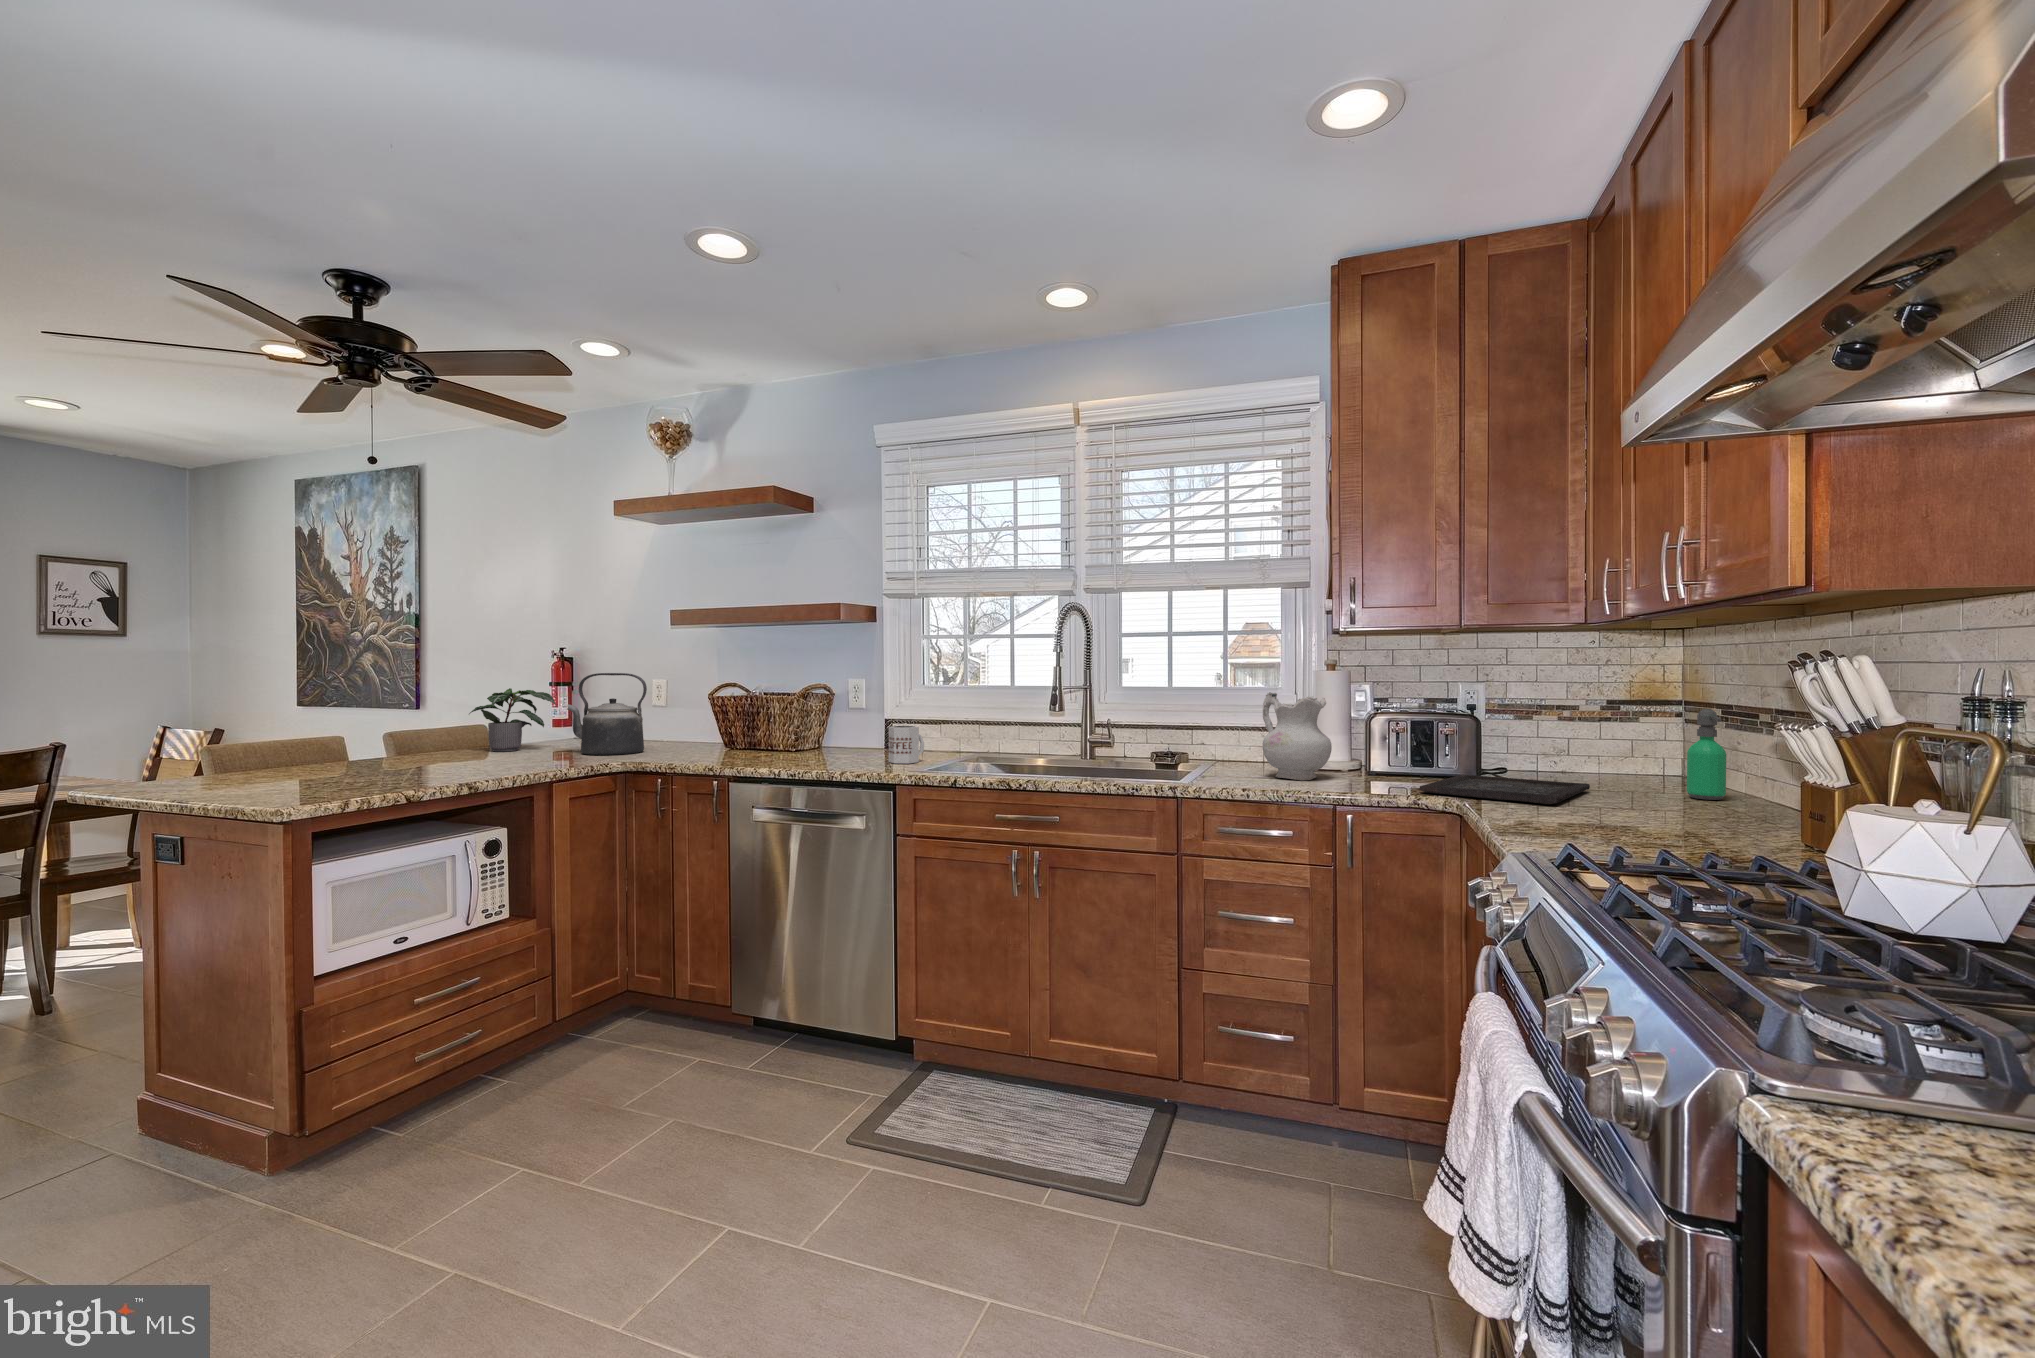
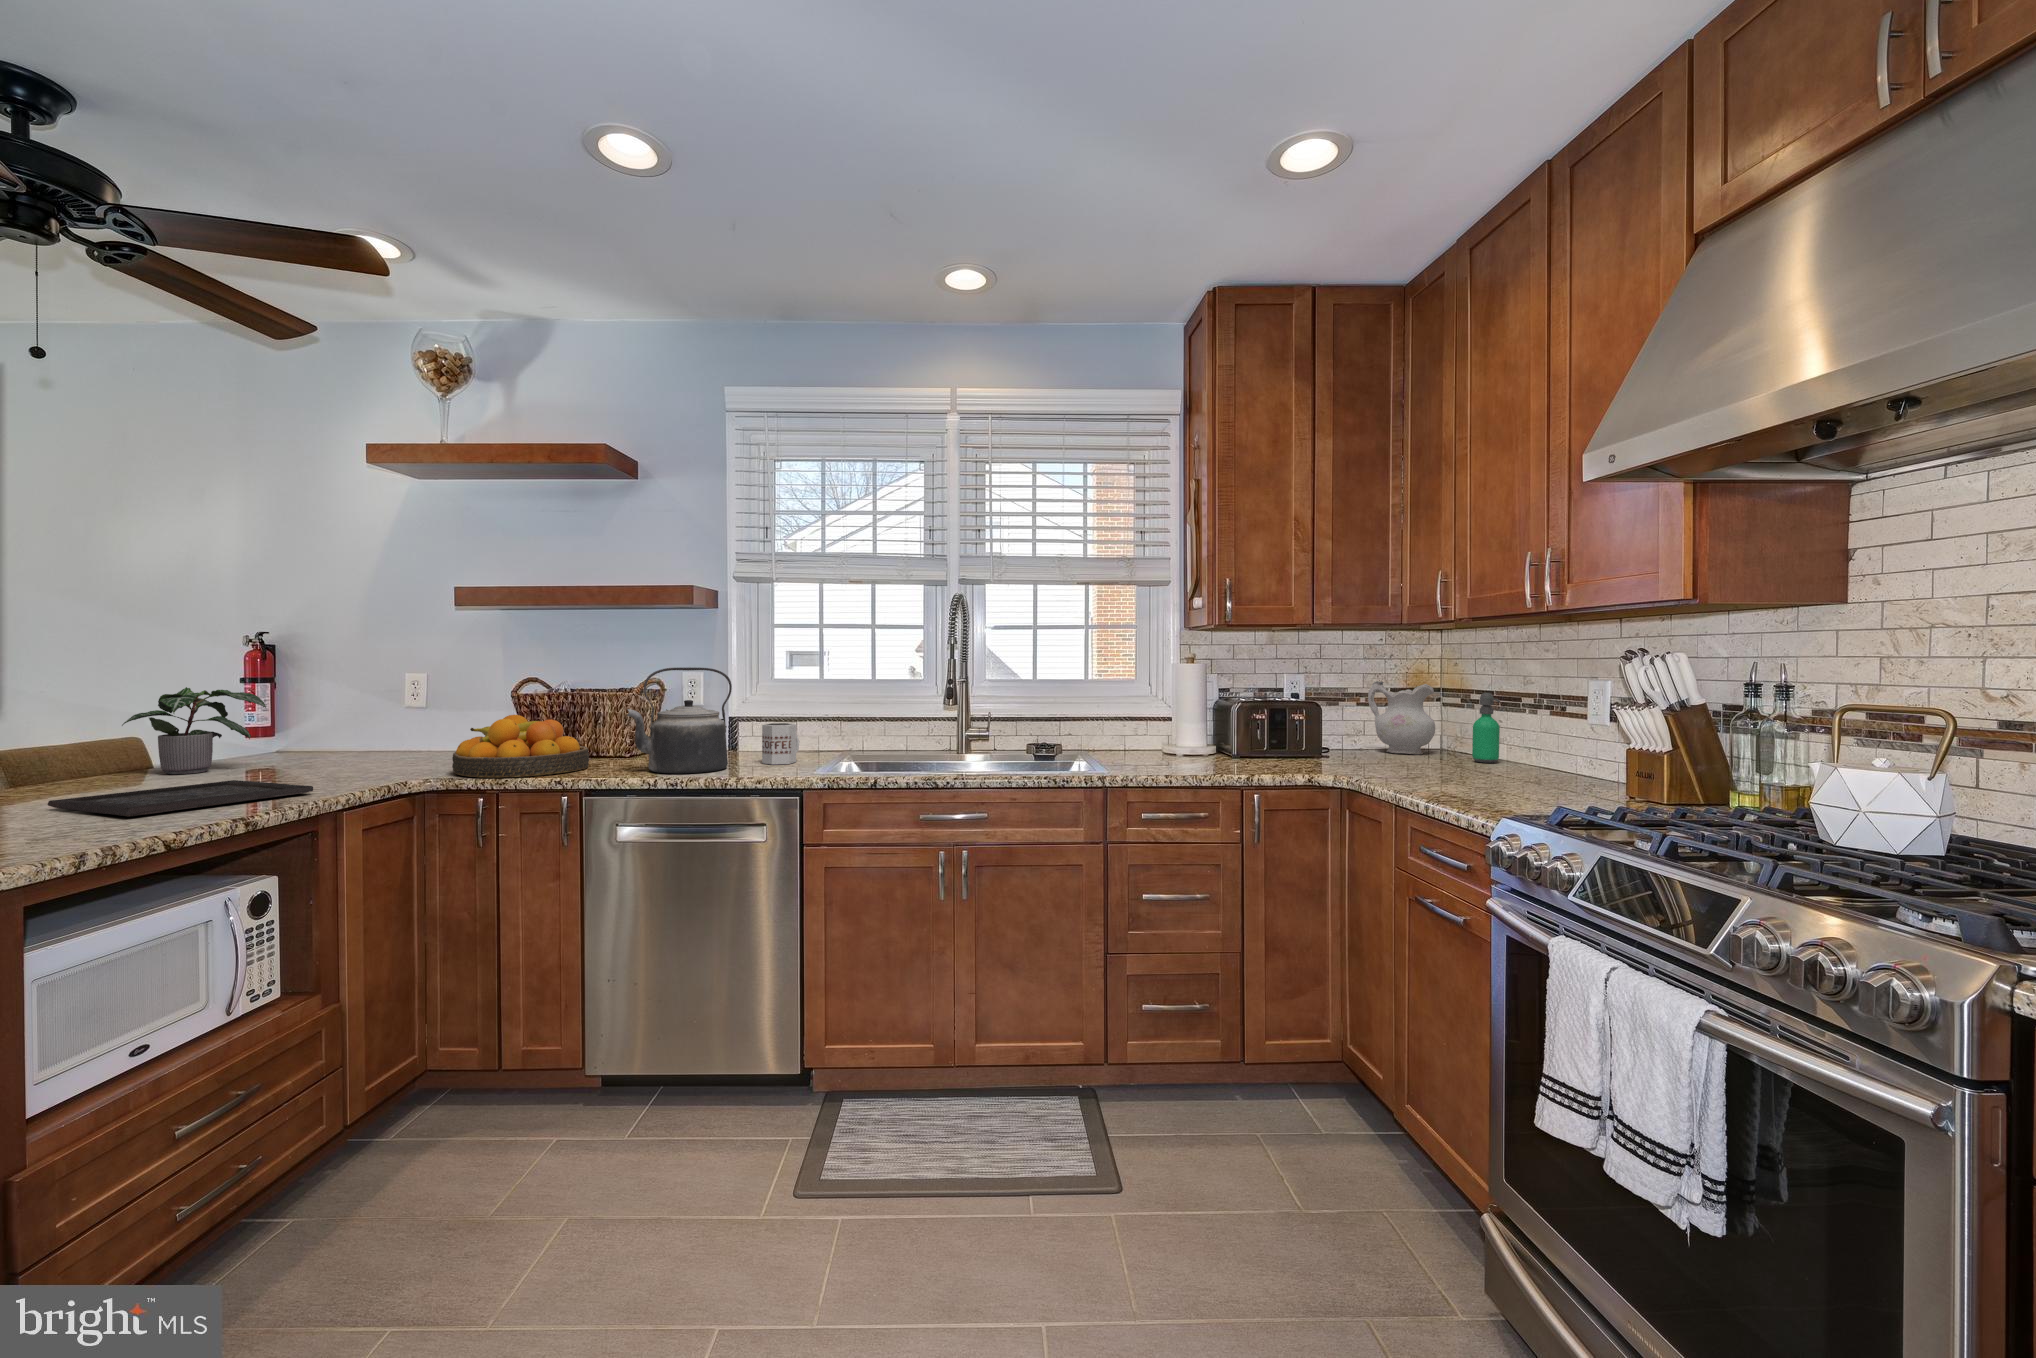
kettle: present [567,673,647,755] -> present [627,667,732,774]
ceramic pitcher: present [1262,692,1332,780] -> present [1368,681,1435,754]
fruit bowl: none [652,713,756,764] -> present [452,715,589,778]
tray: present [1420,775,1590,804] -> present [48,780,313,817]

